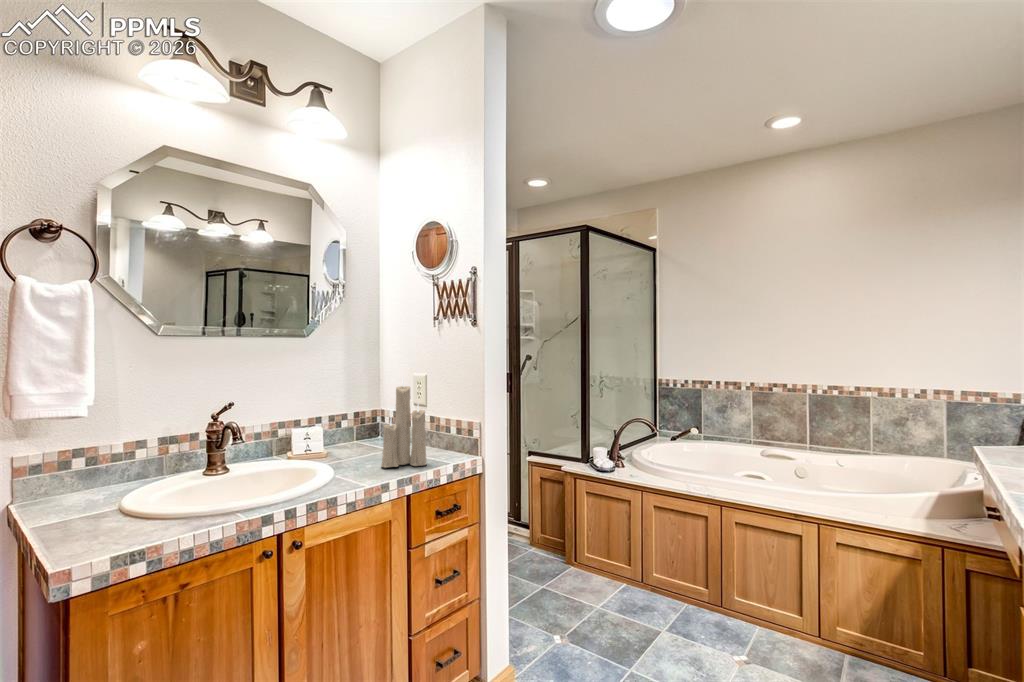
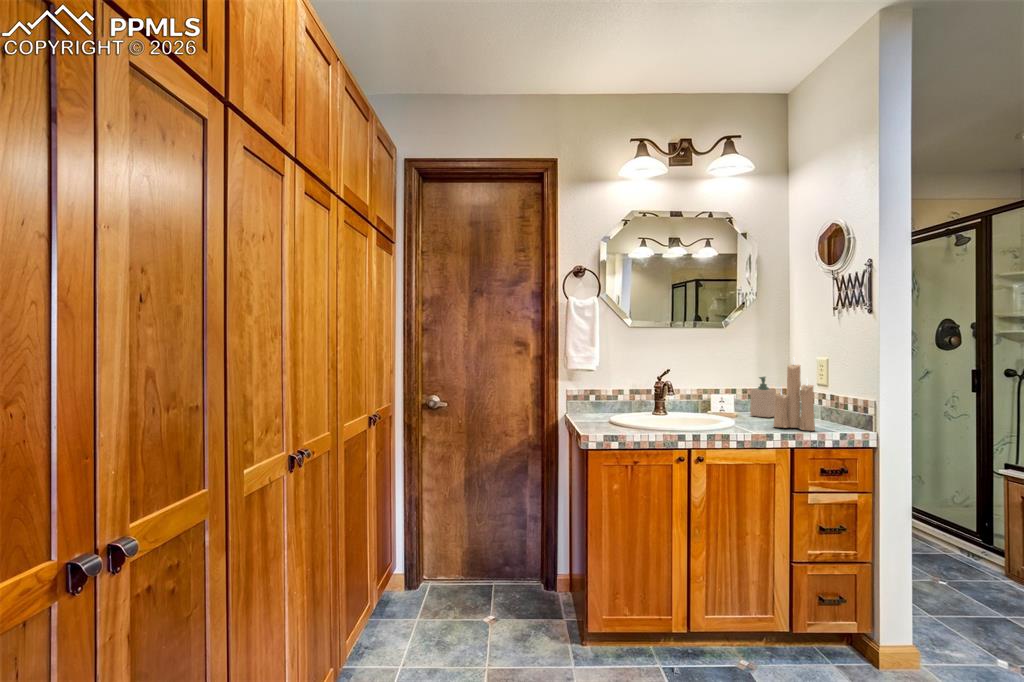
soap bottle: none [343,399,371,451] -> present [750,377,776,417]

